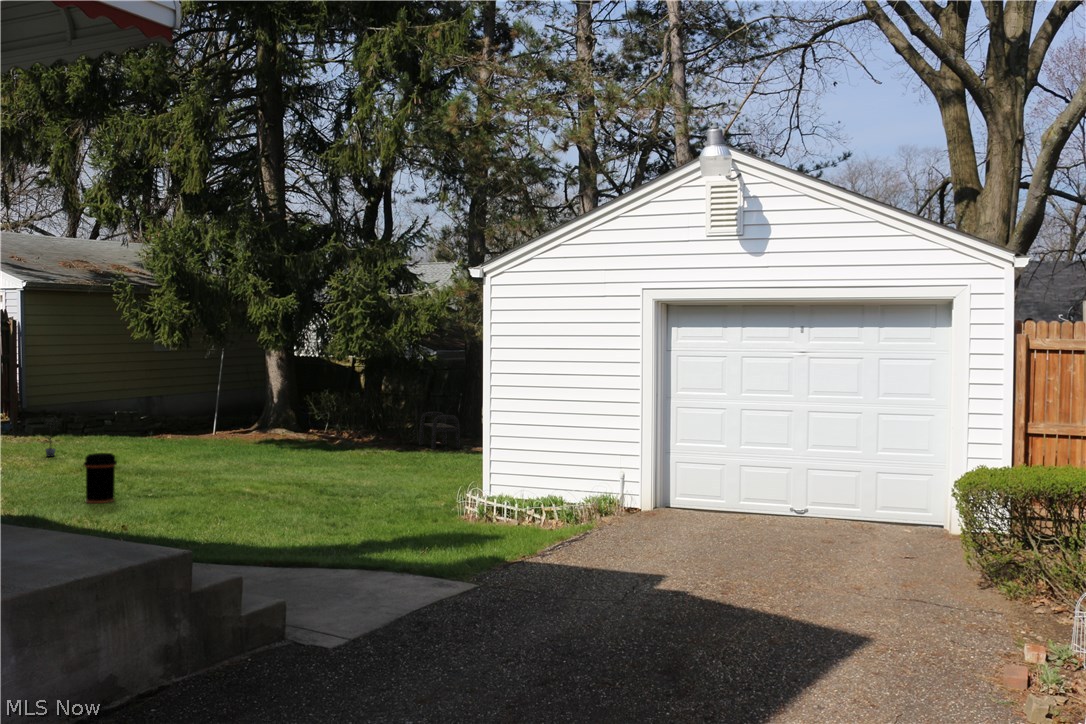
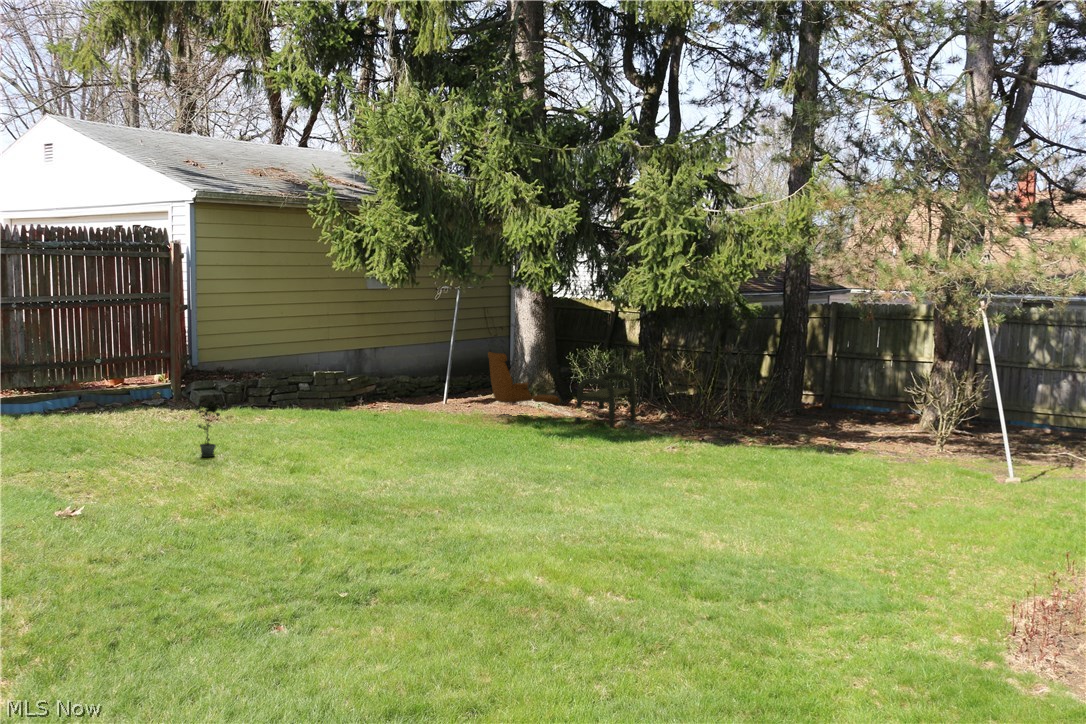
lounge chair: none [245,393,300,441] -> present [488,352,560,419]
bench: present [419,412,460,449] -> present [575,373,636,428]
trash can: present [84,453,117,503] -> none [192,539,270,671]

